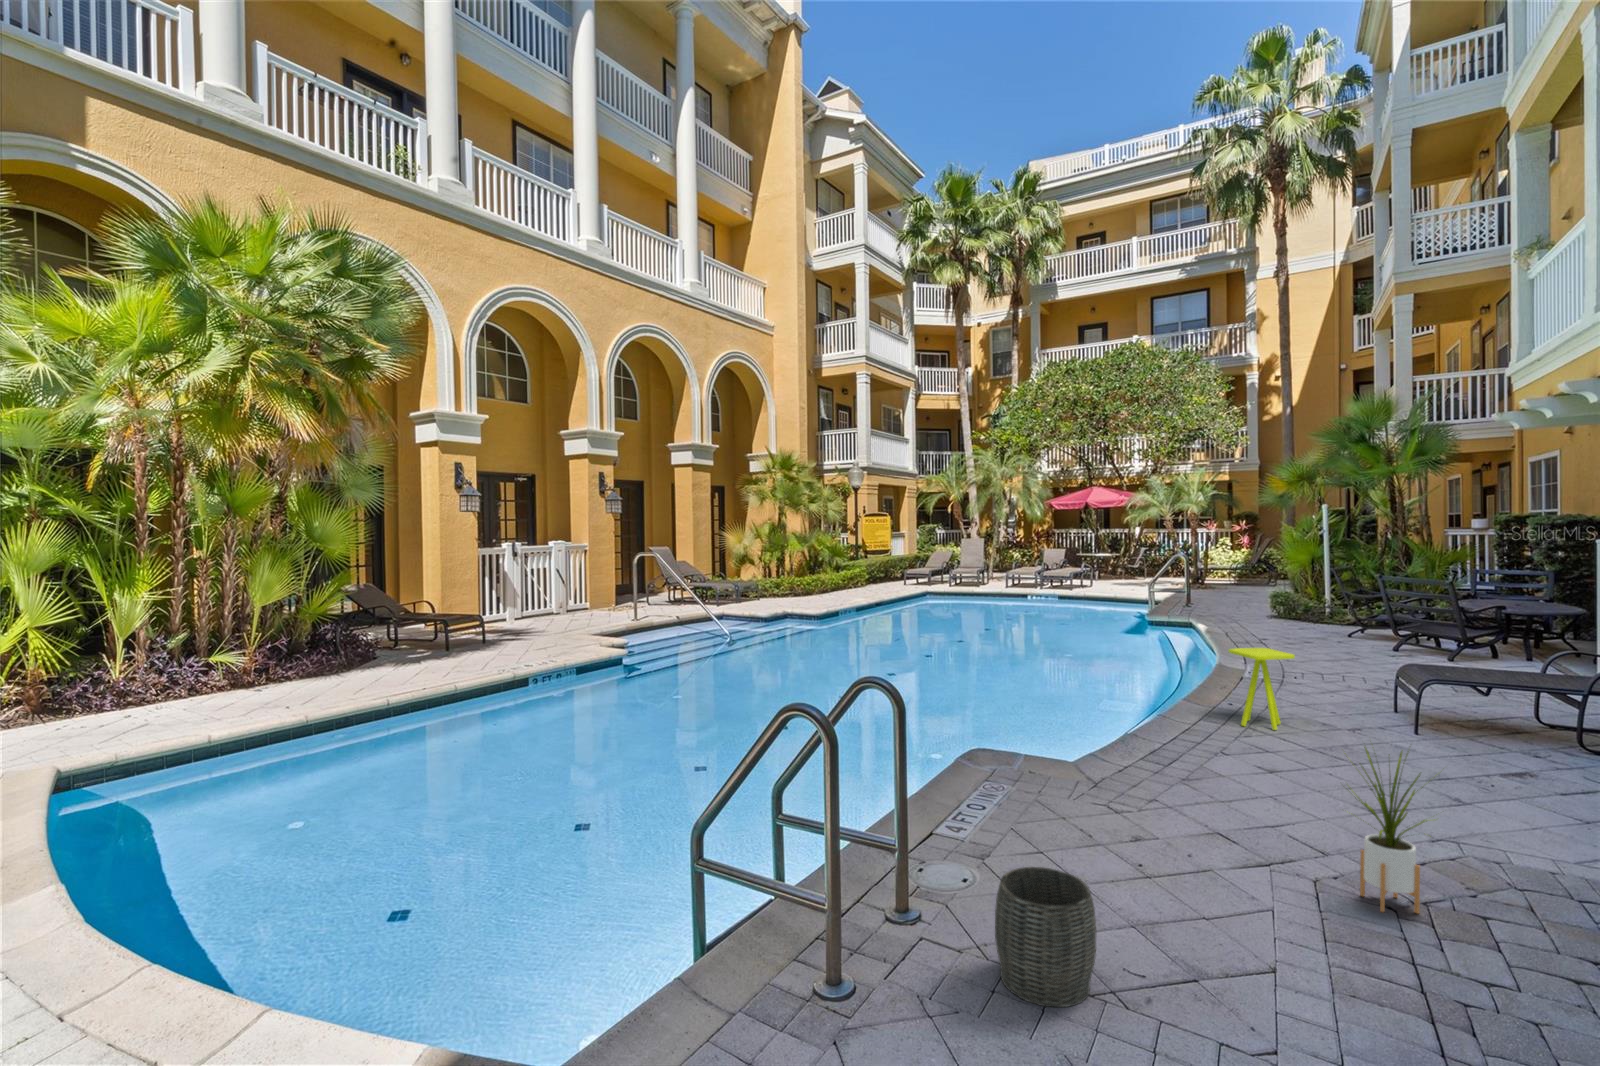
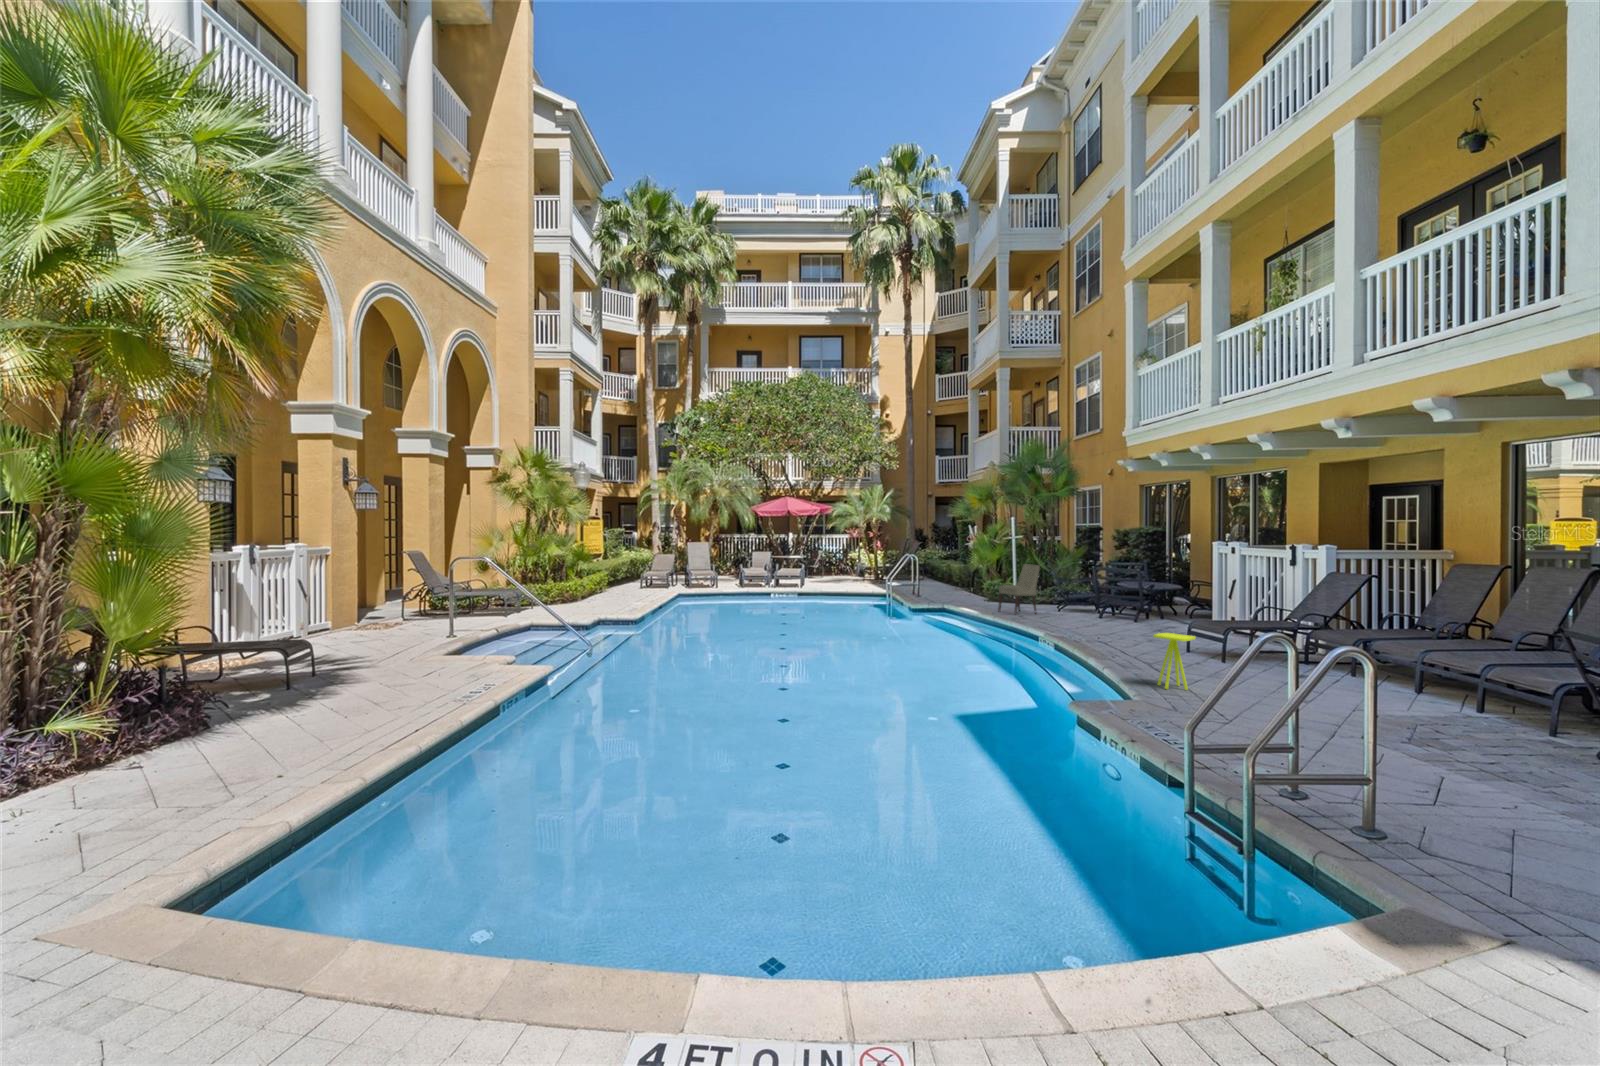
chair: none [1287,560,1350,628] -> present [998,564,1040,614]
house plant: present [1358,747,1436,913] -> none [1440,684,1509,787]
woven basket: present [995,867,1096,1007] -> none [1452,789,1538,875]

